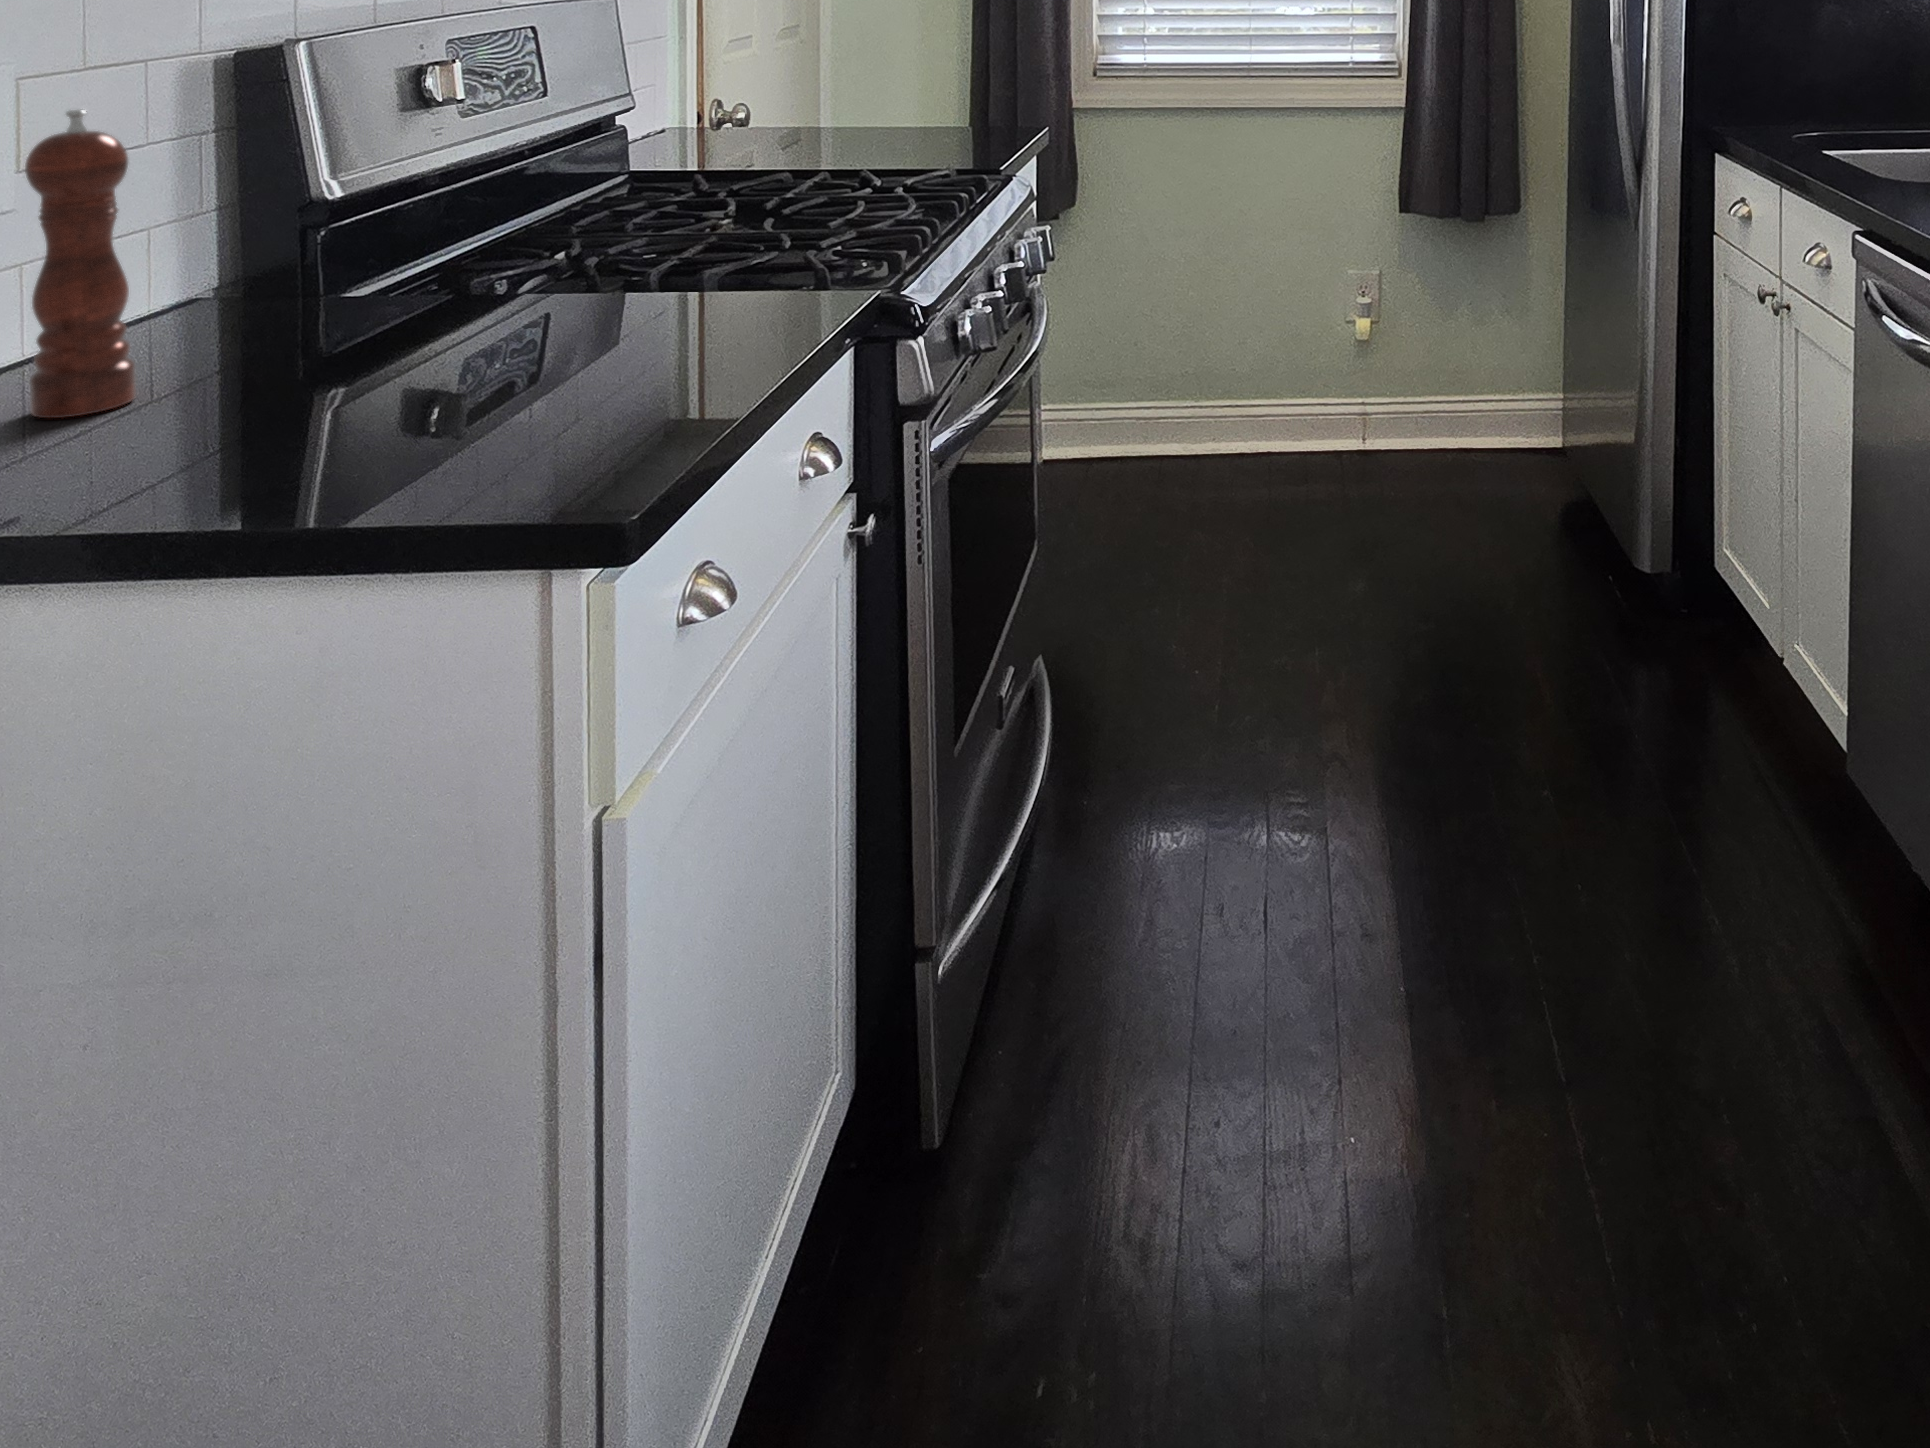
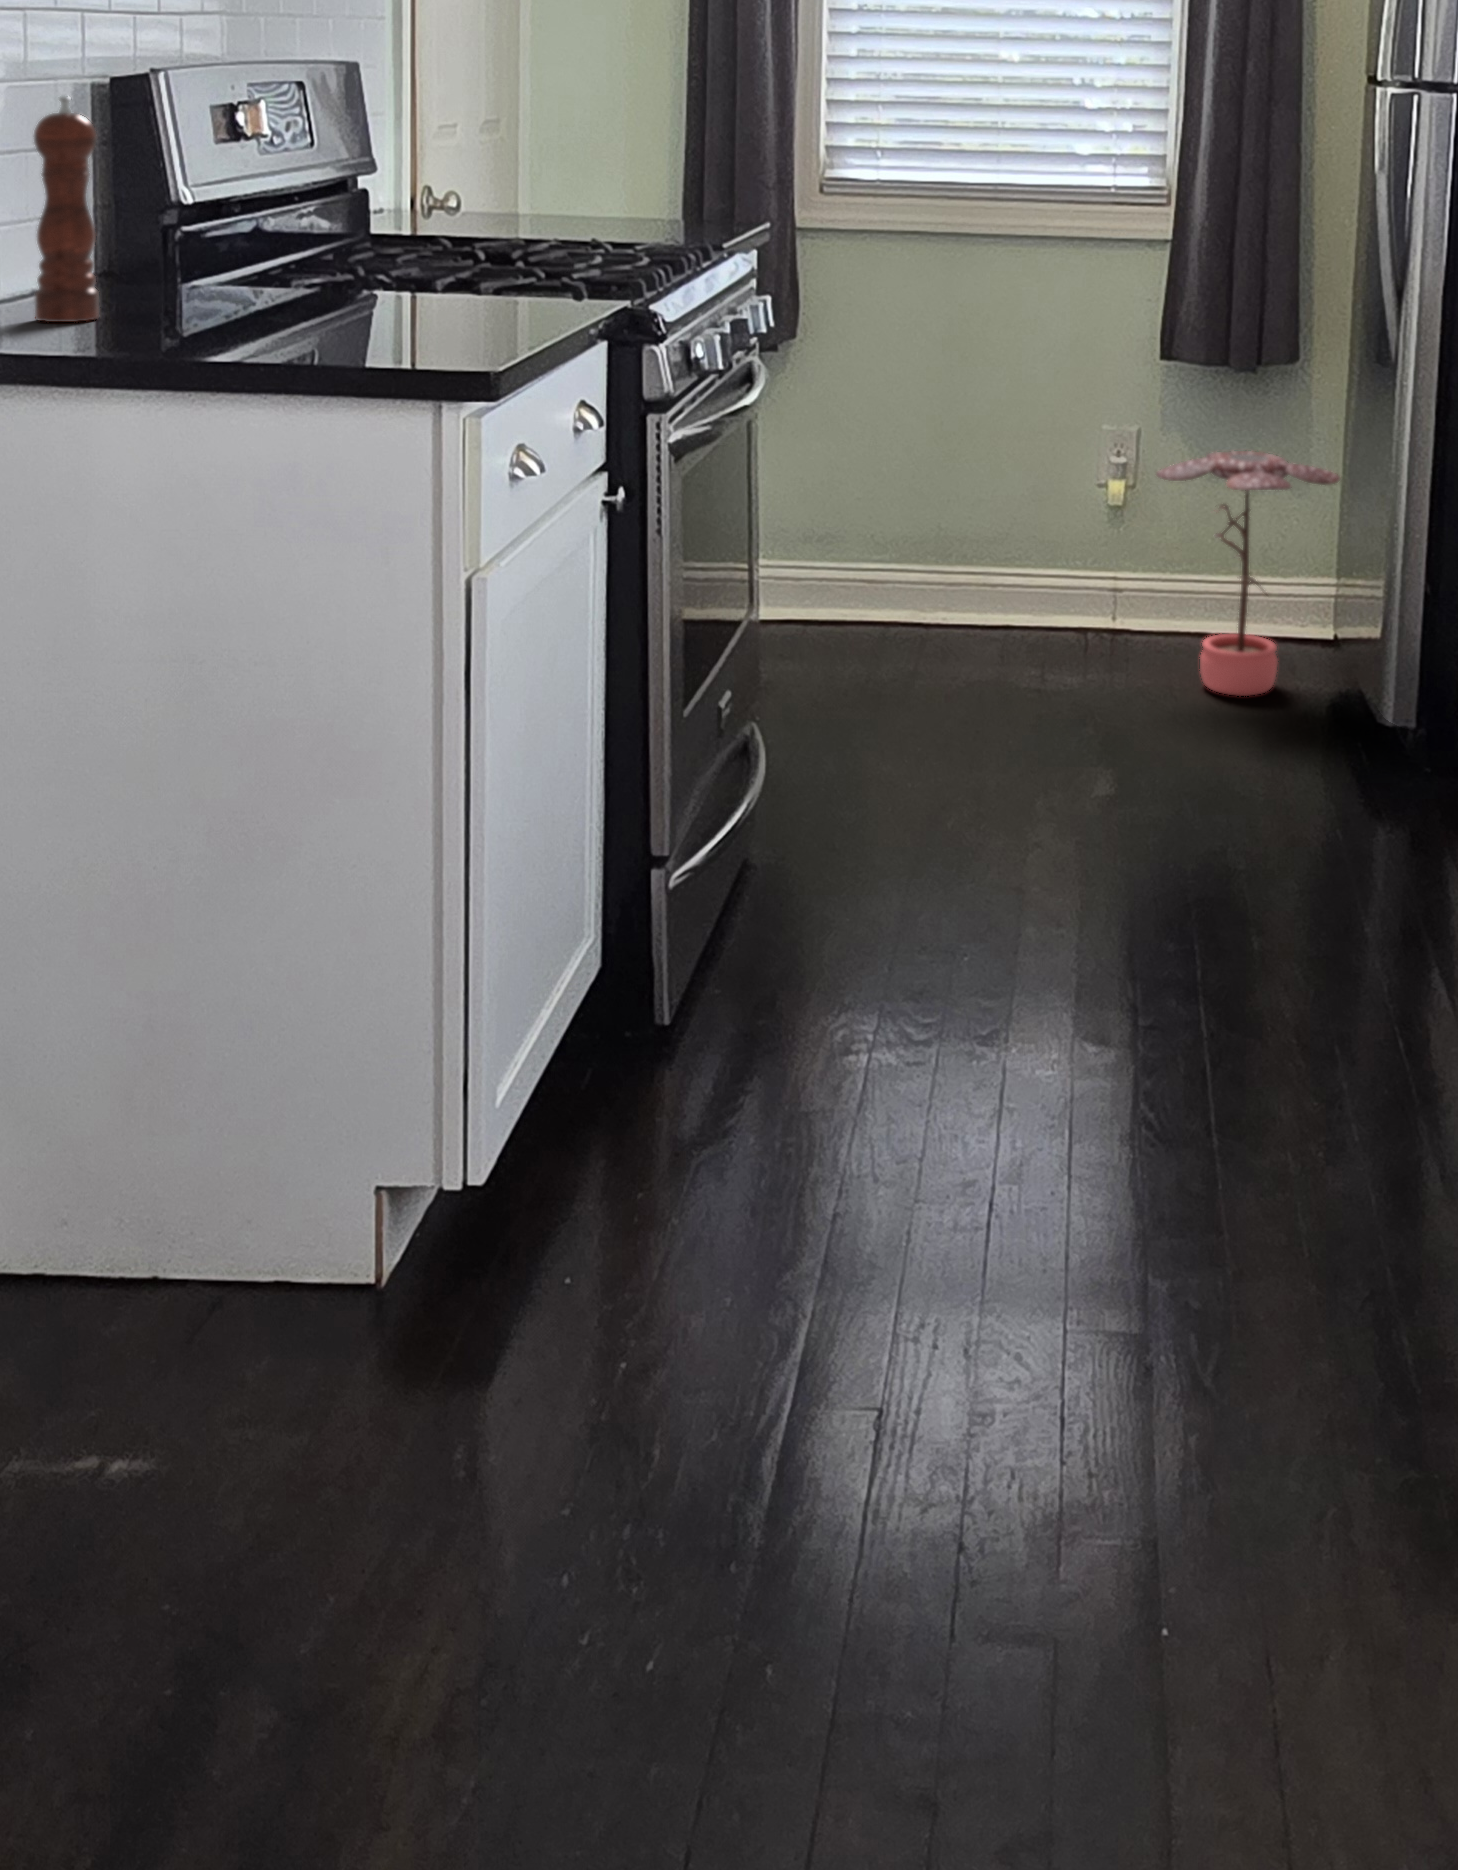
potted plant: none [1410,305,1576,532] -> present [1157,451,1340,696]

